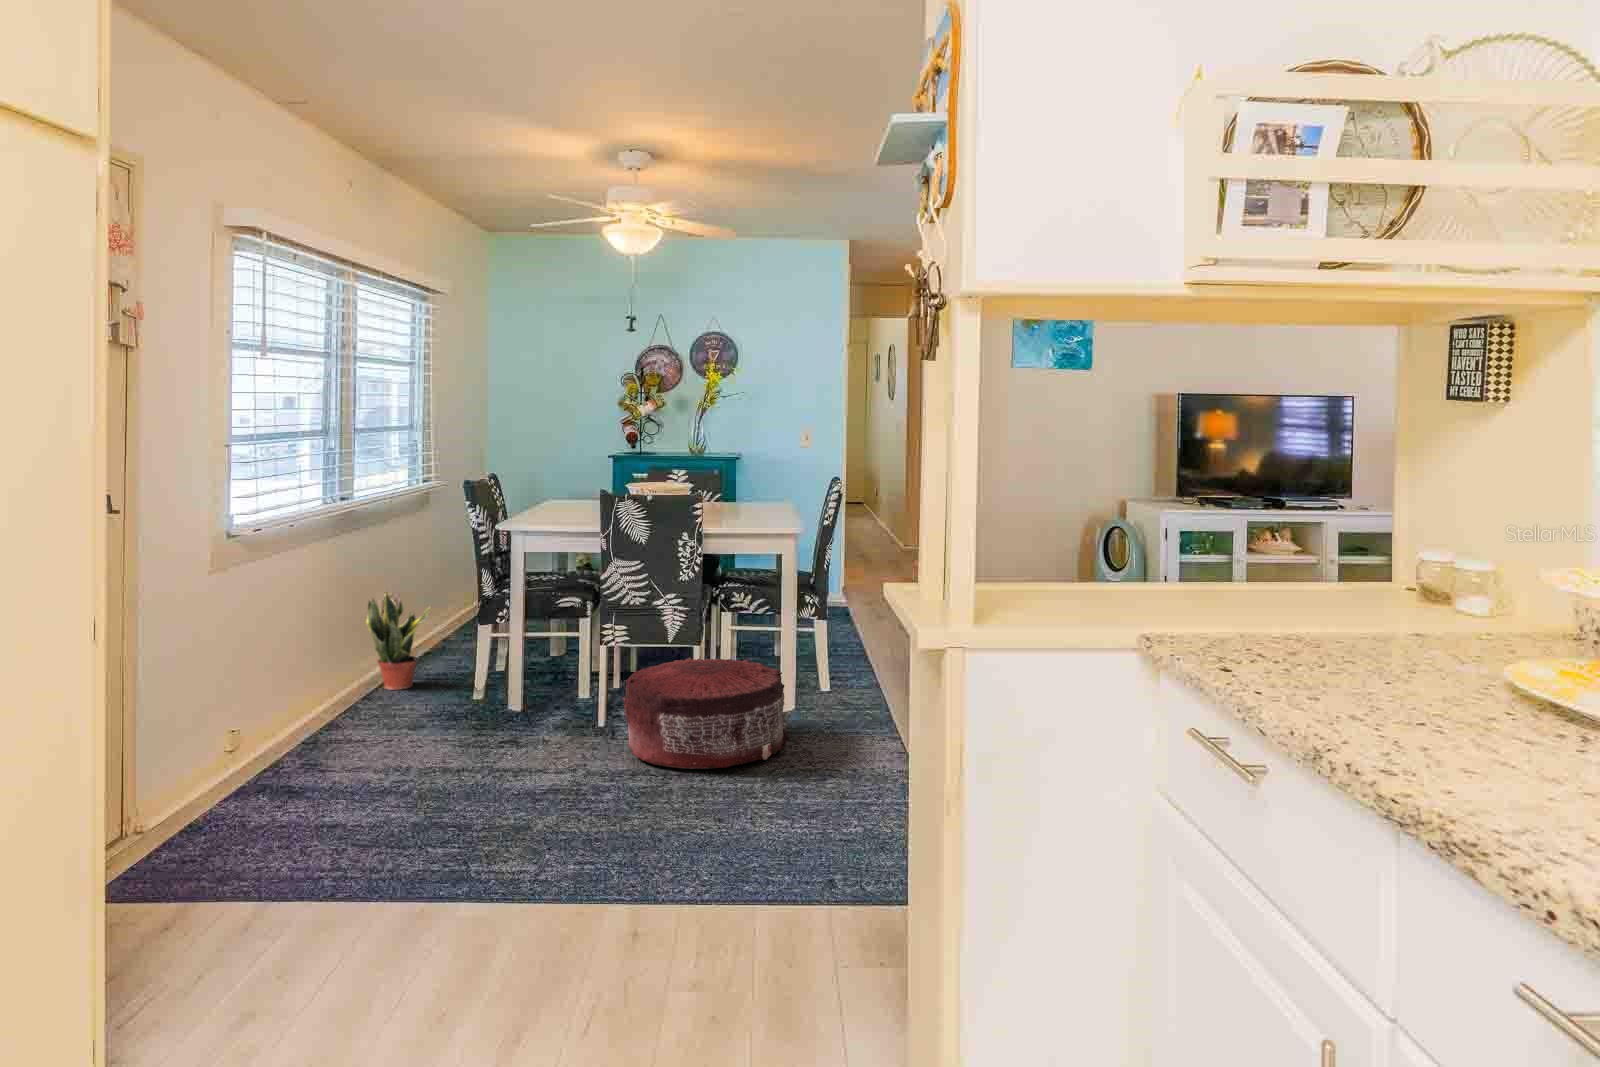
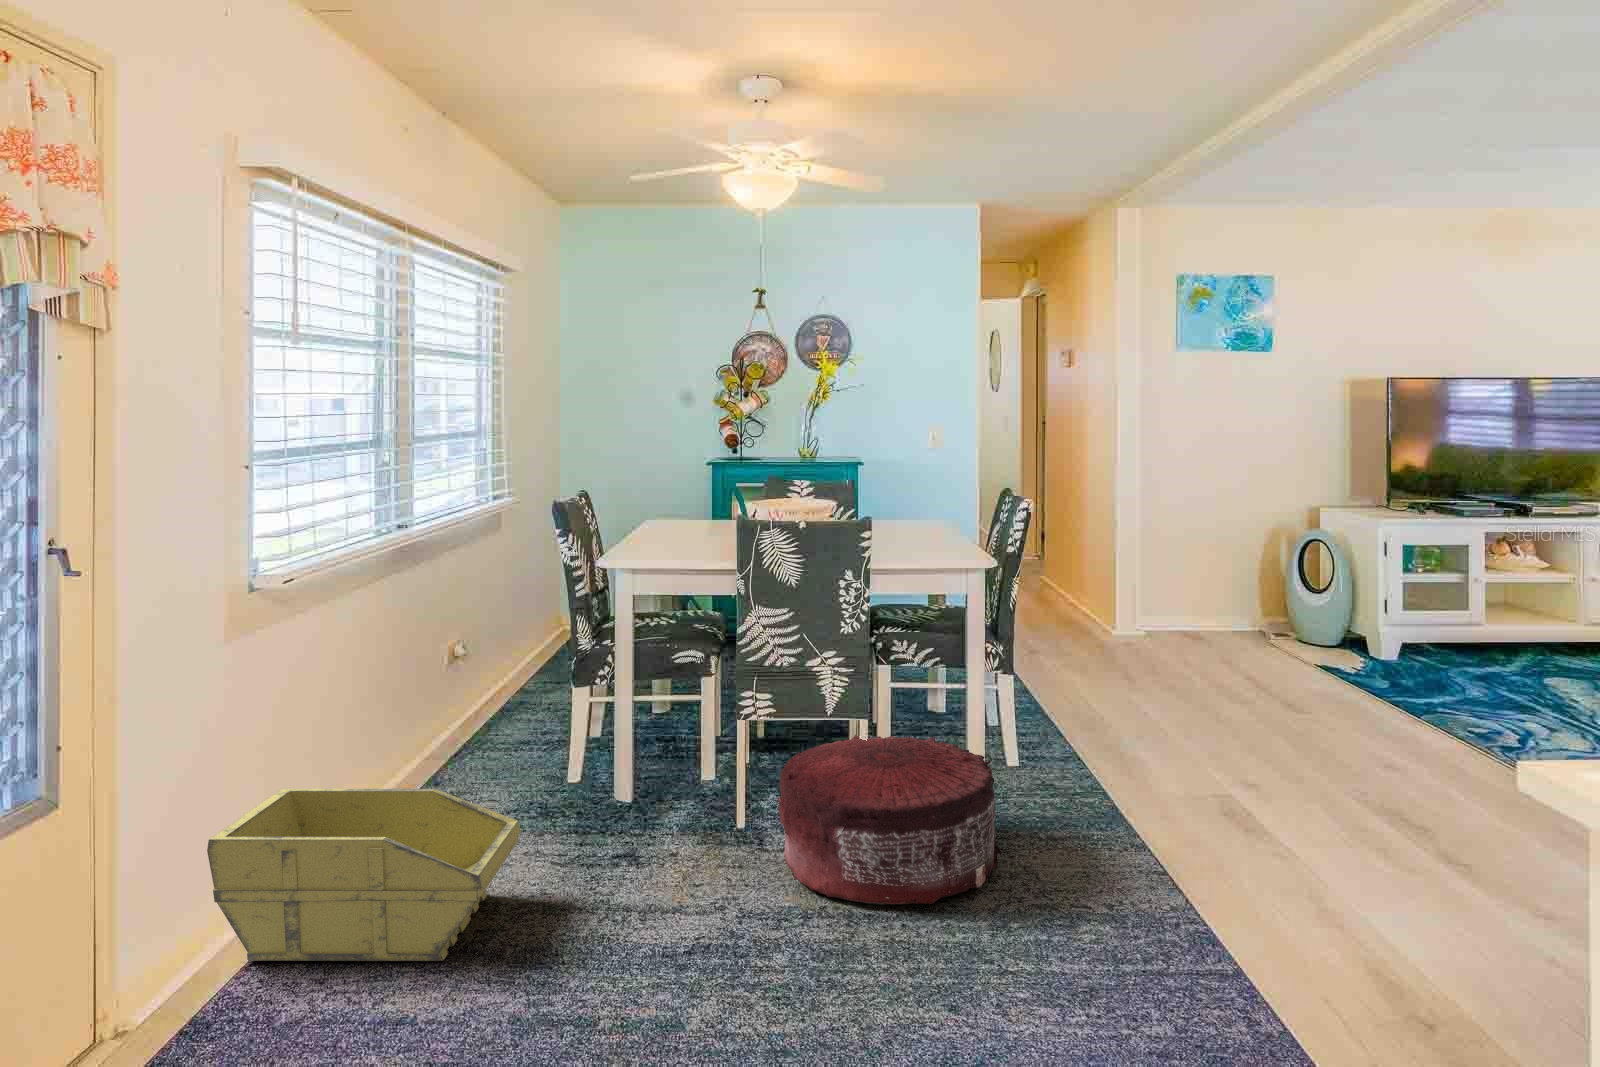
potted plant: present [367,593,431,690] -> none [431,640,512,766]
storage bin: none [197,684,428,797] -> present [207,789,521,961]

